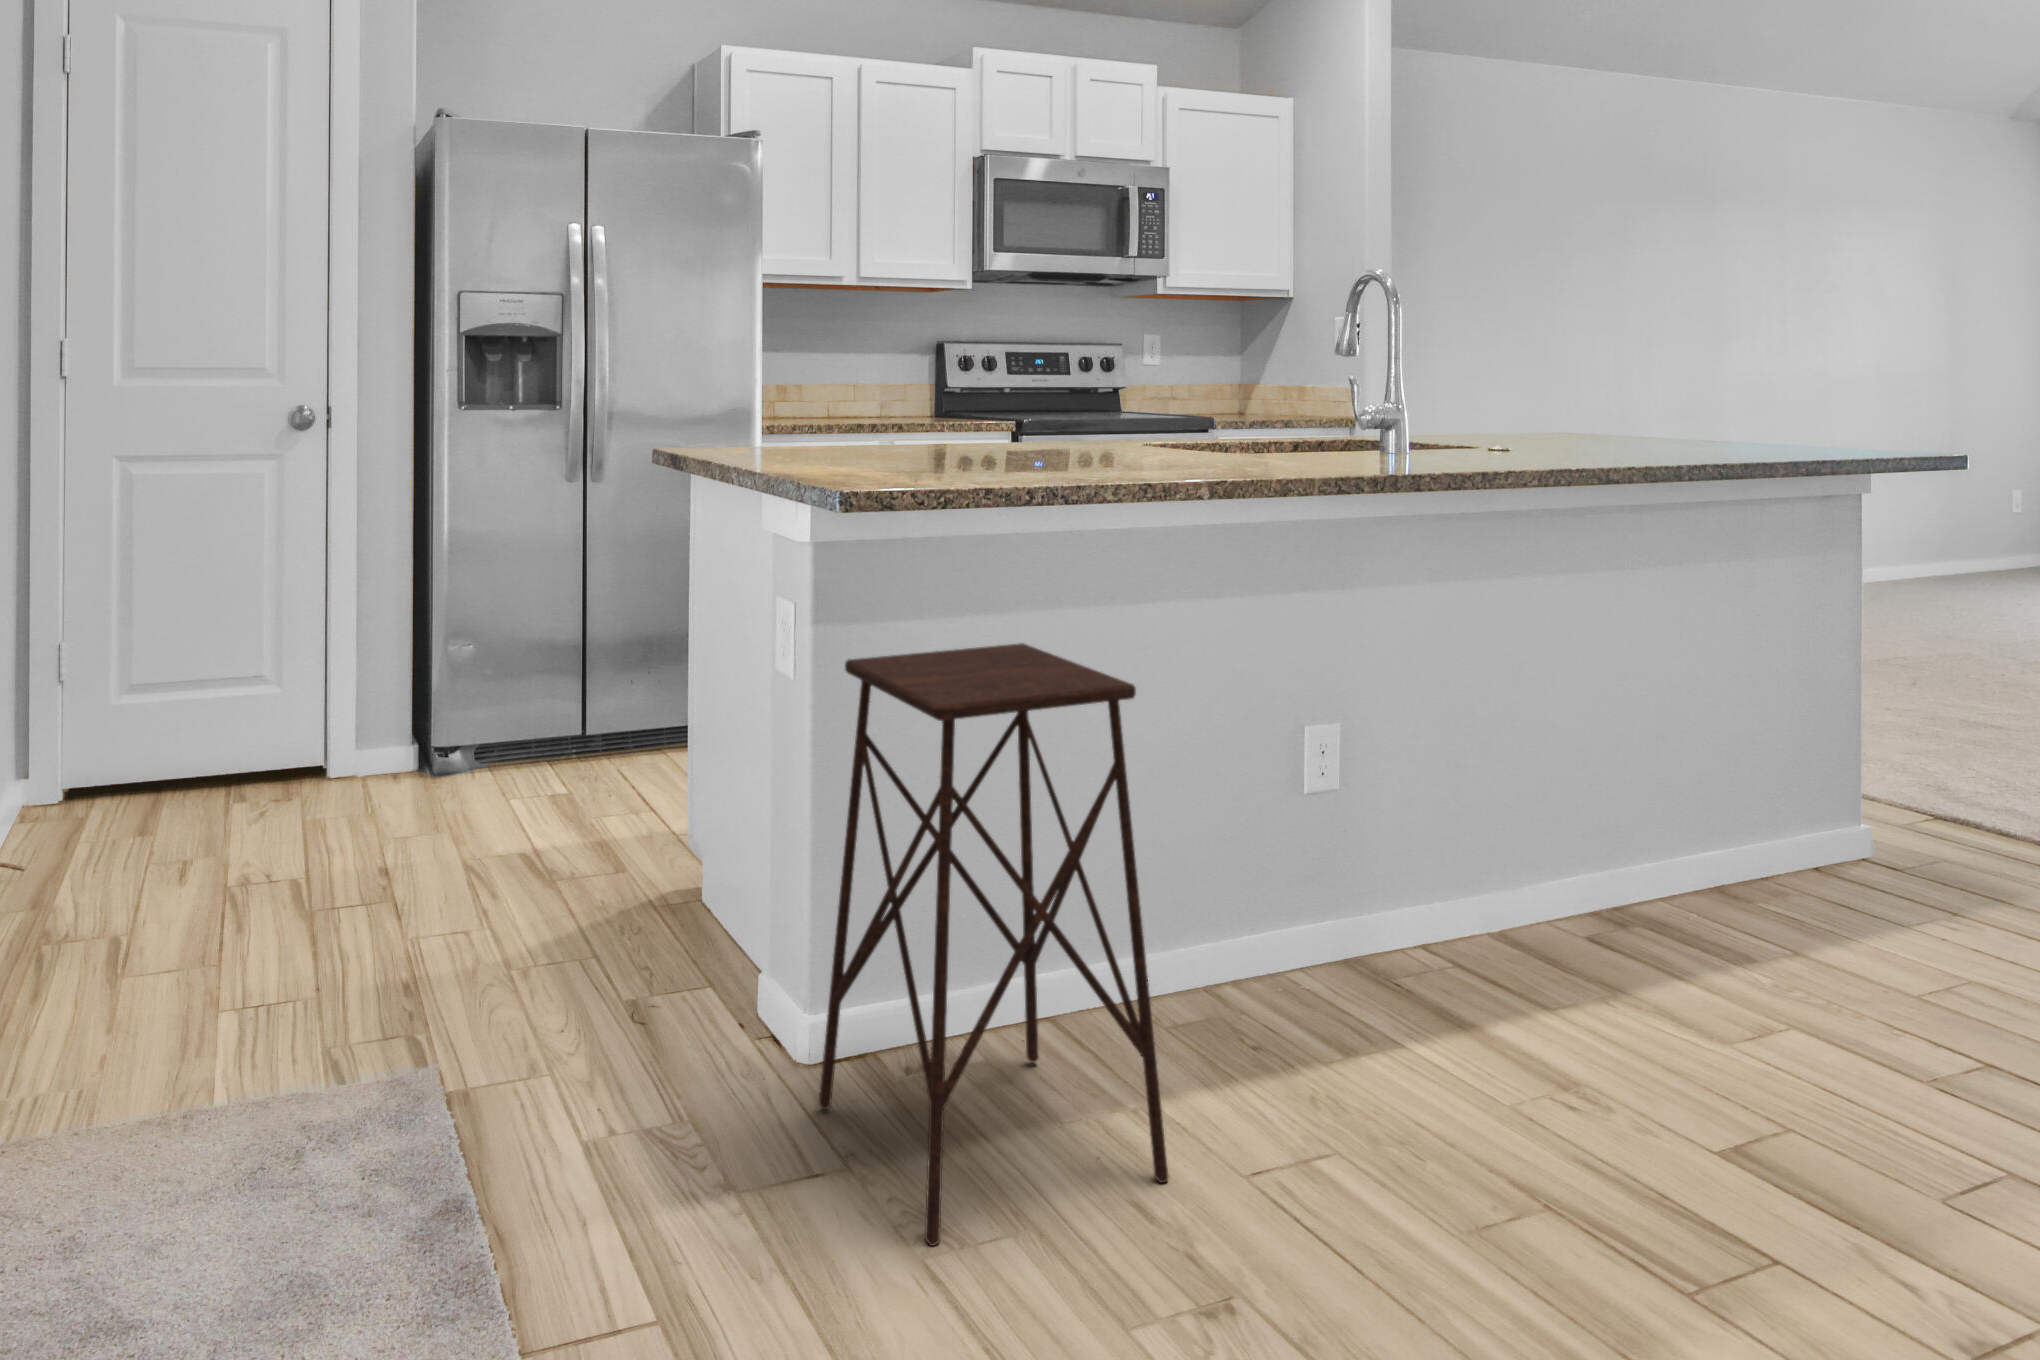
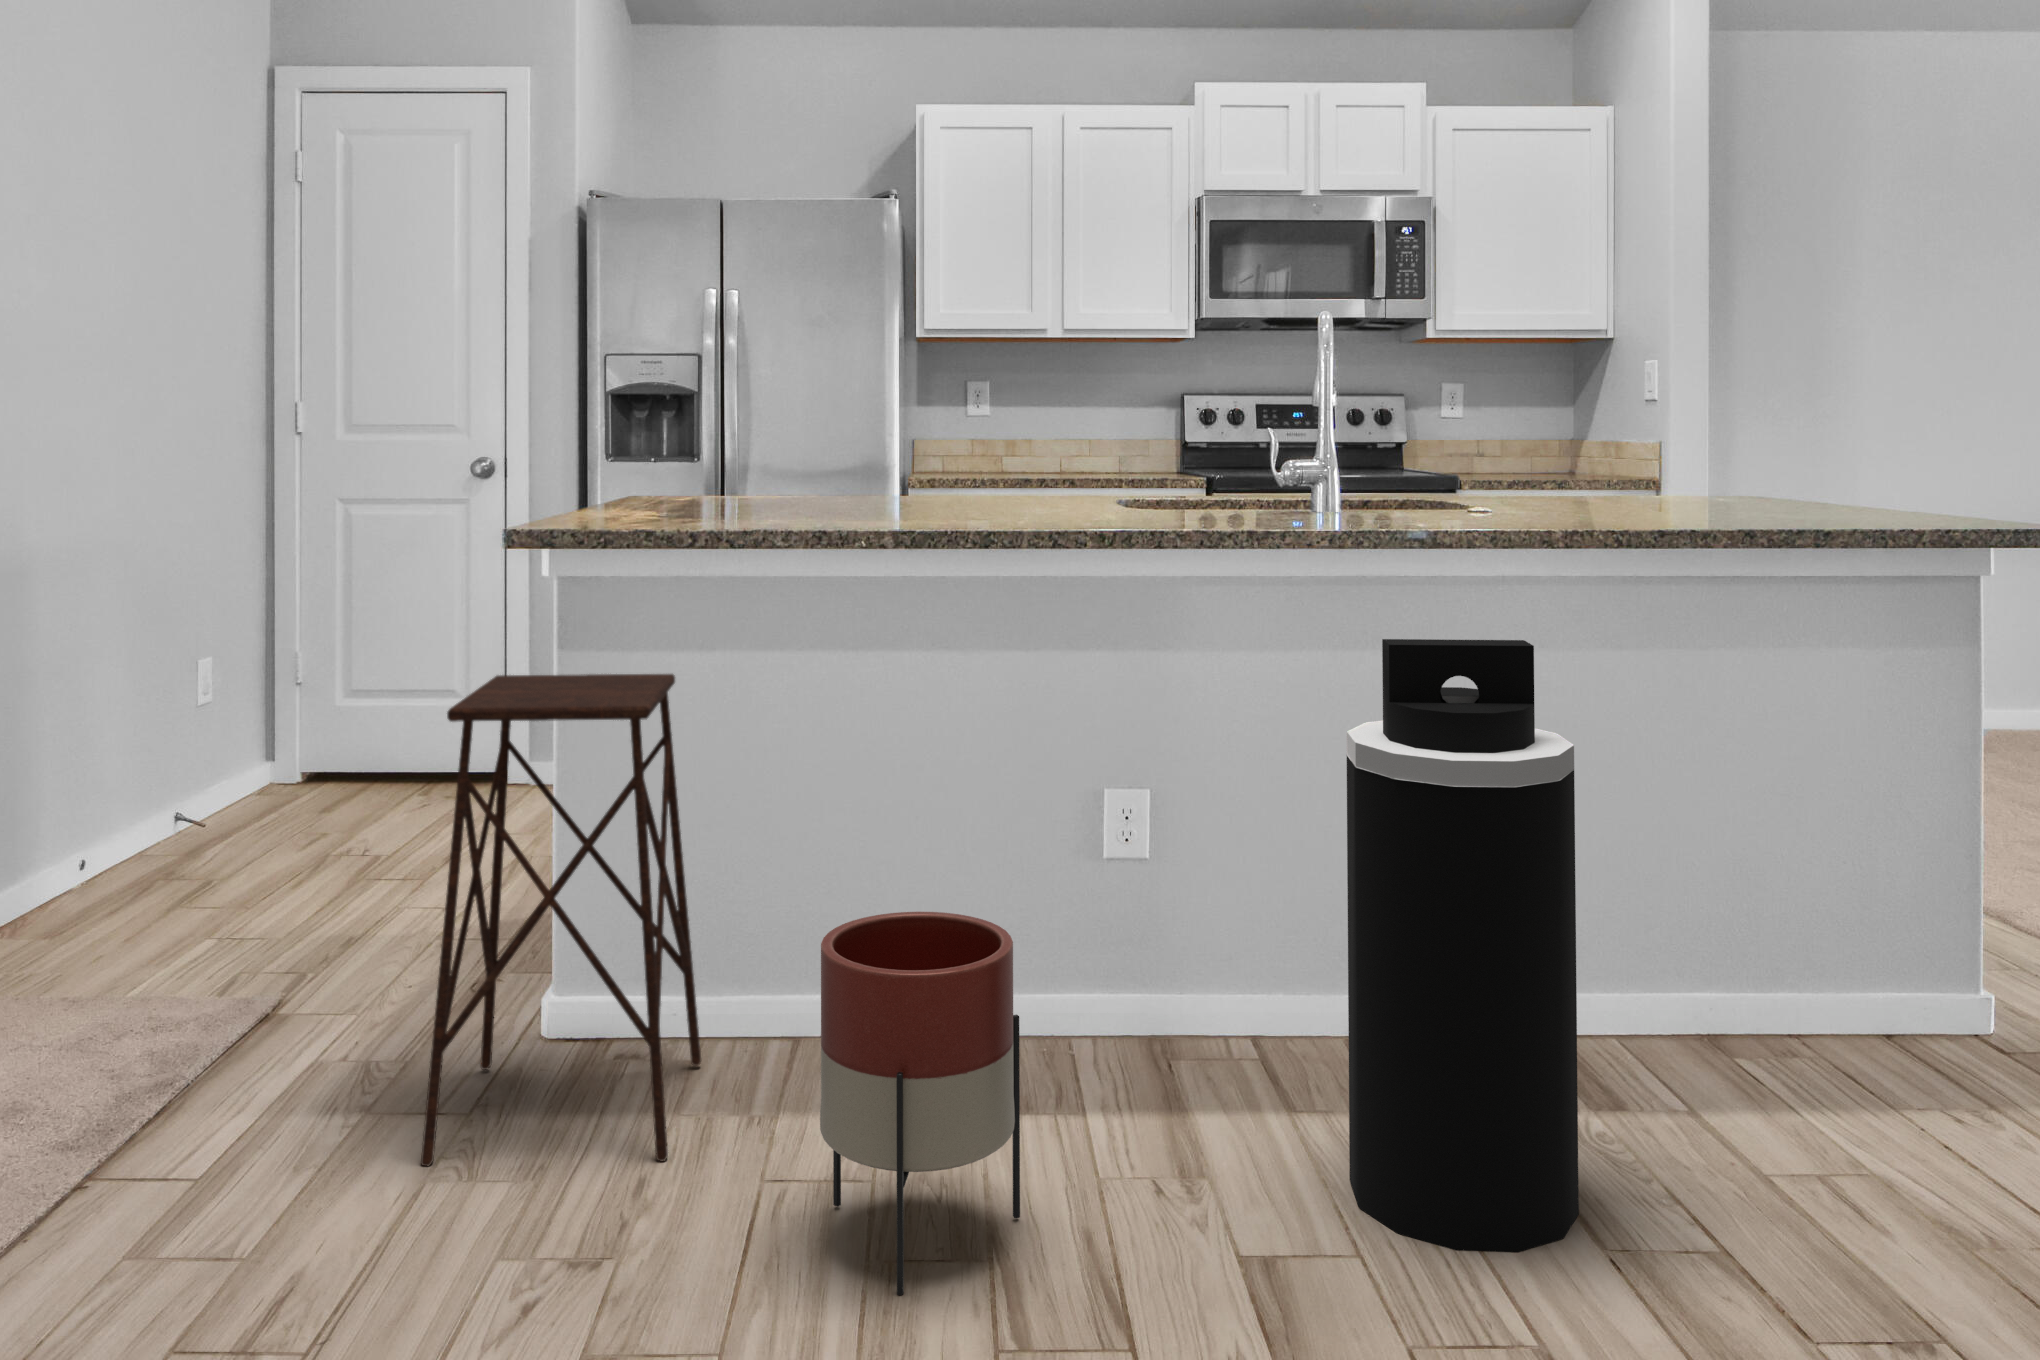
trash can: none [1726,562,1971,1123] -> present [1347,639,1579,1252]
planter: none [1399,873,1638,1286] -> present [820,912,1020,1295]

